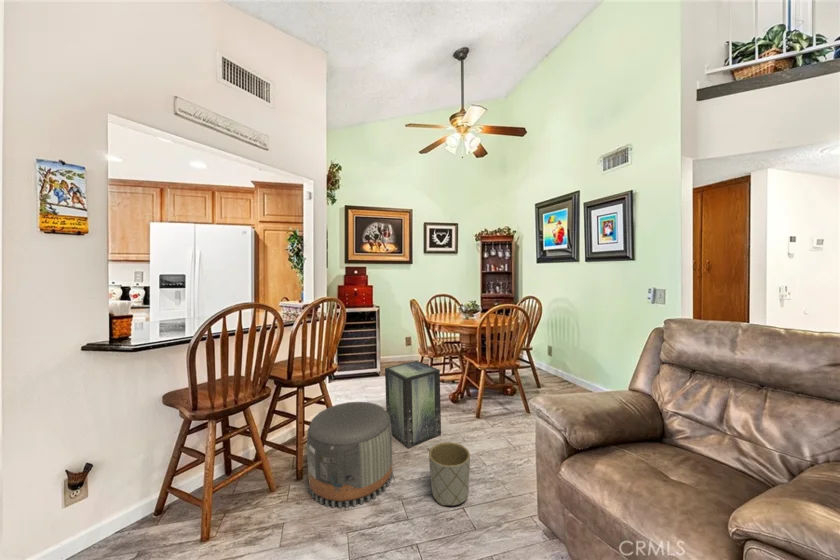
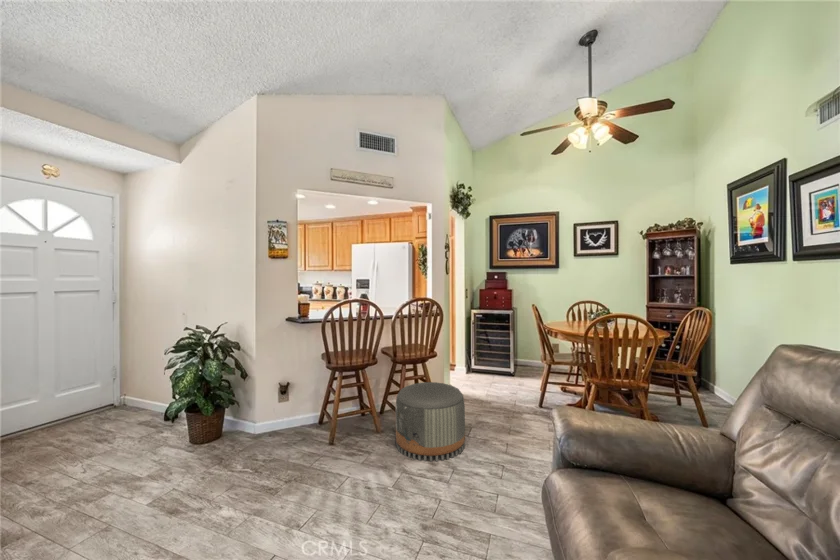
storage box: present [385,361,441,448] -> none [481,362,530,439]
planter: present [429,442,470,506] -> none [479,432,519,490]

